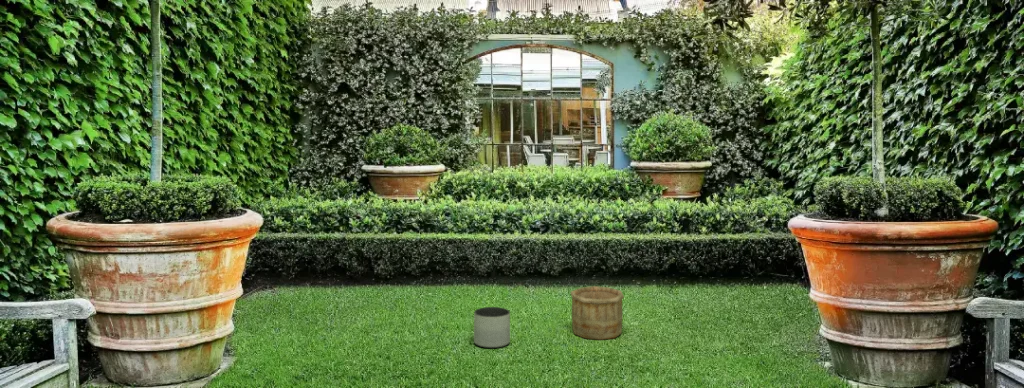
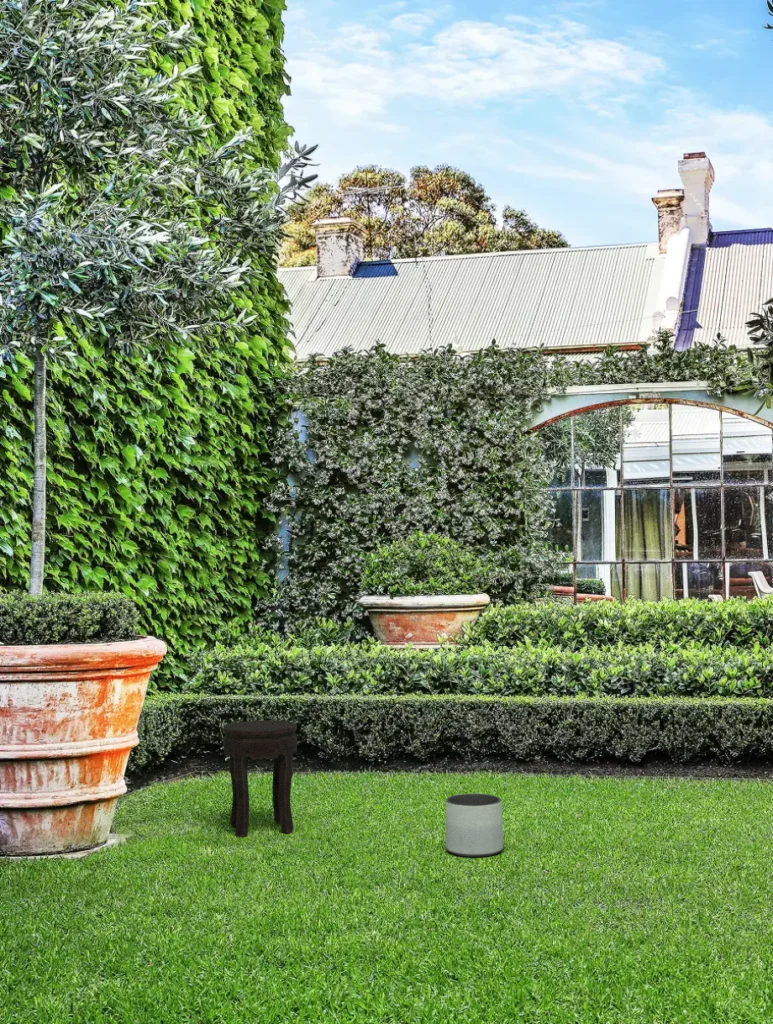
side table: none [314,261,366,341] -> present [223,720,297,837]
wooden bucket: present [571,286,624,340] -> none [608,769,696,854]

